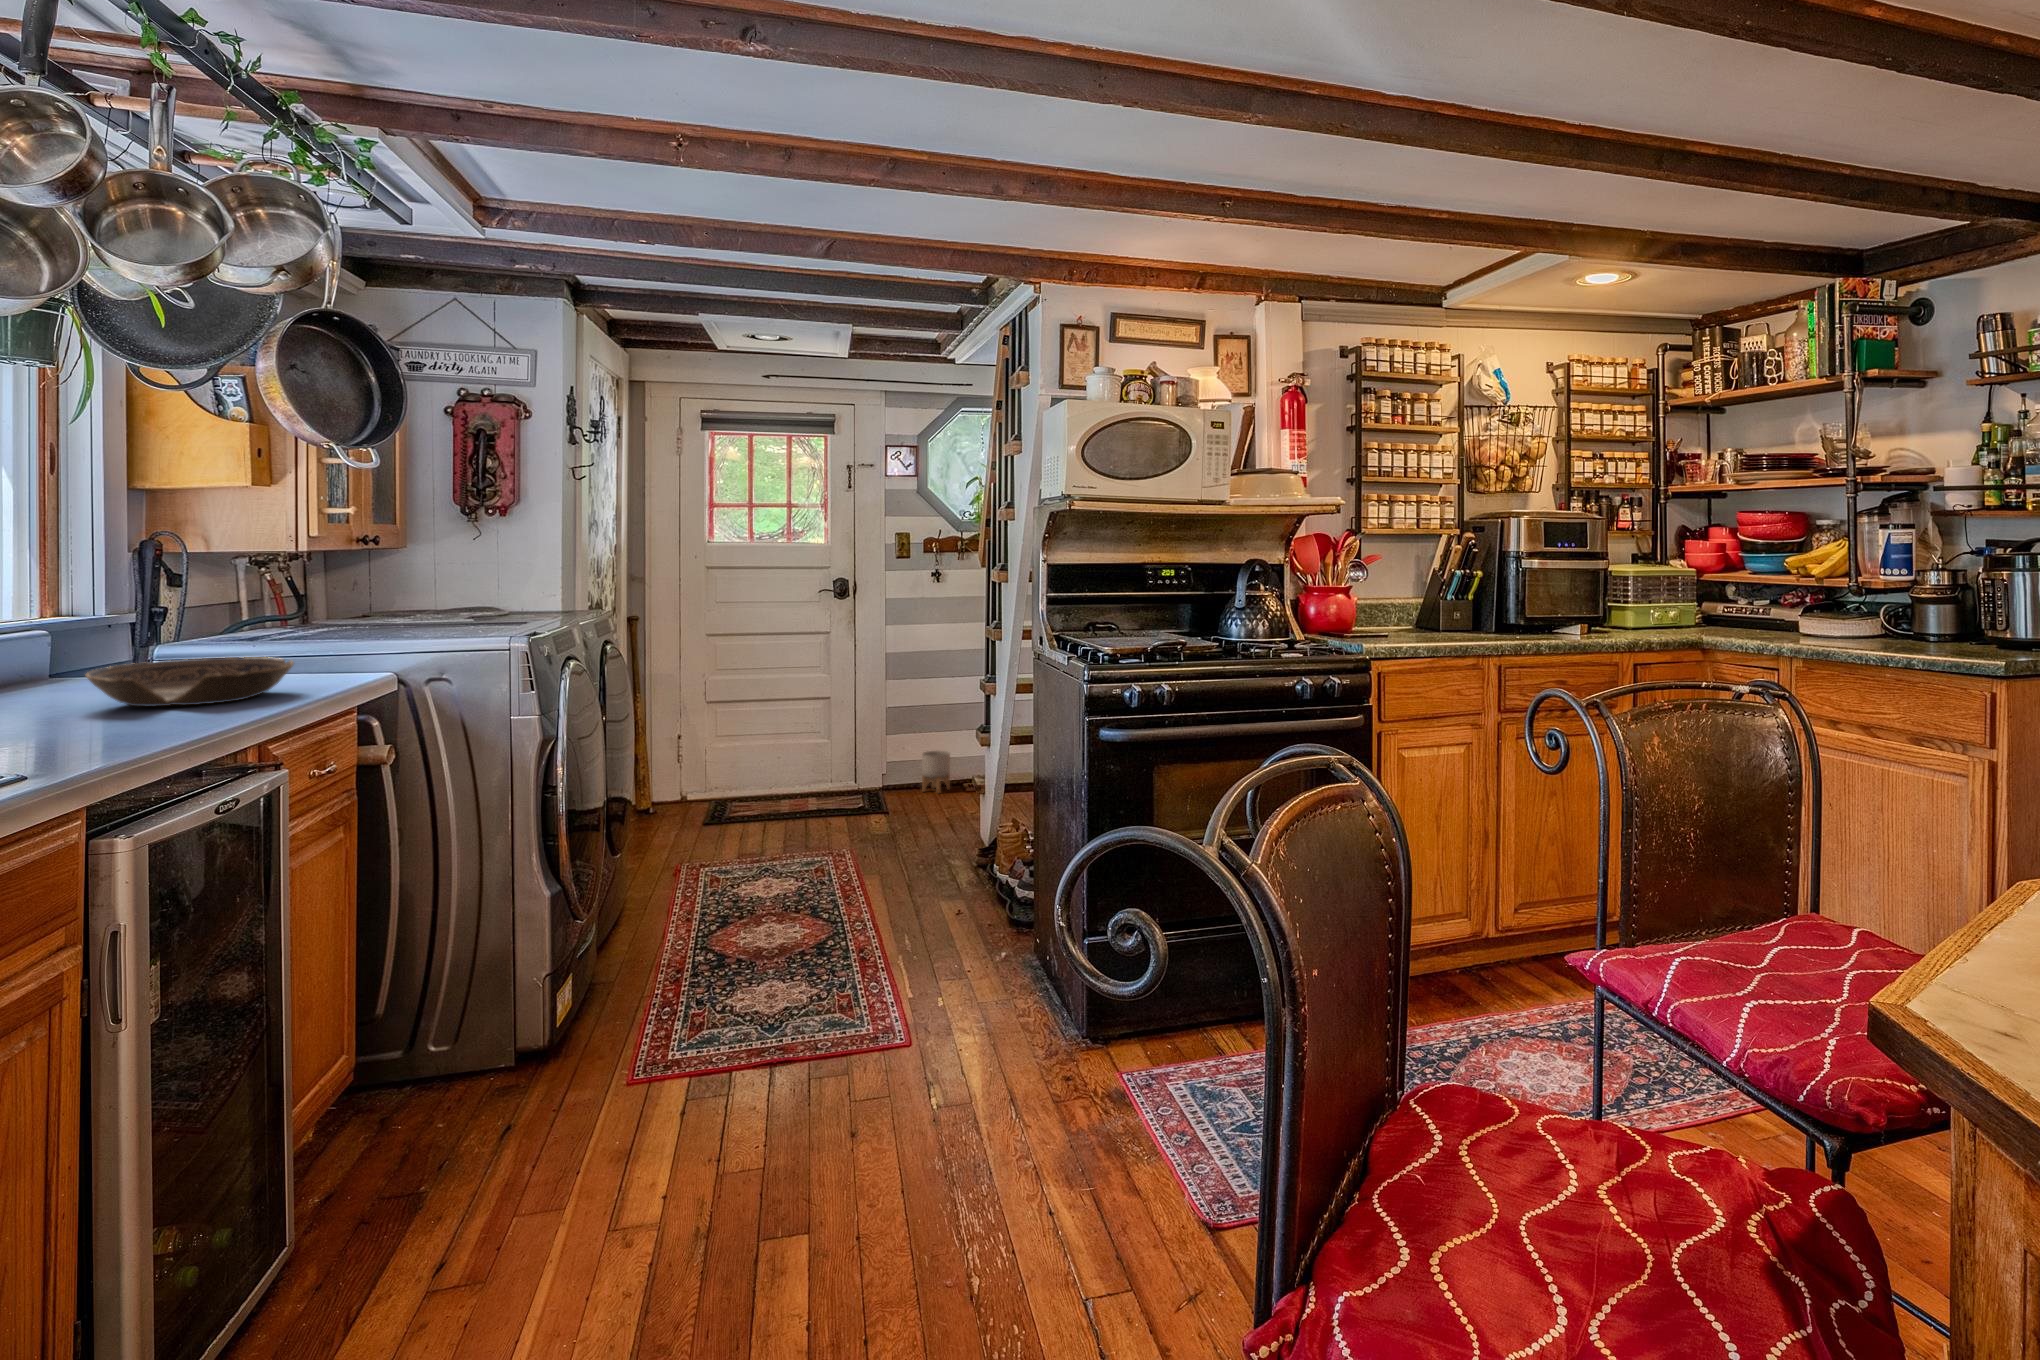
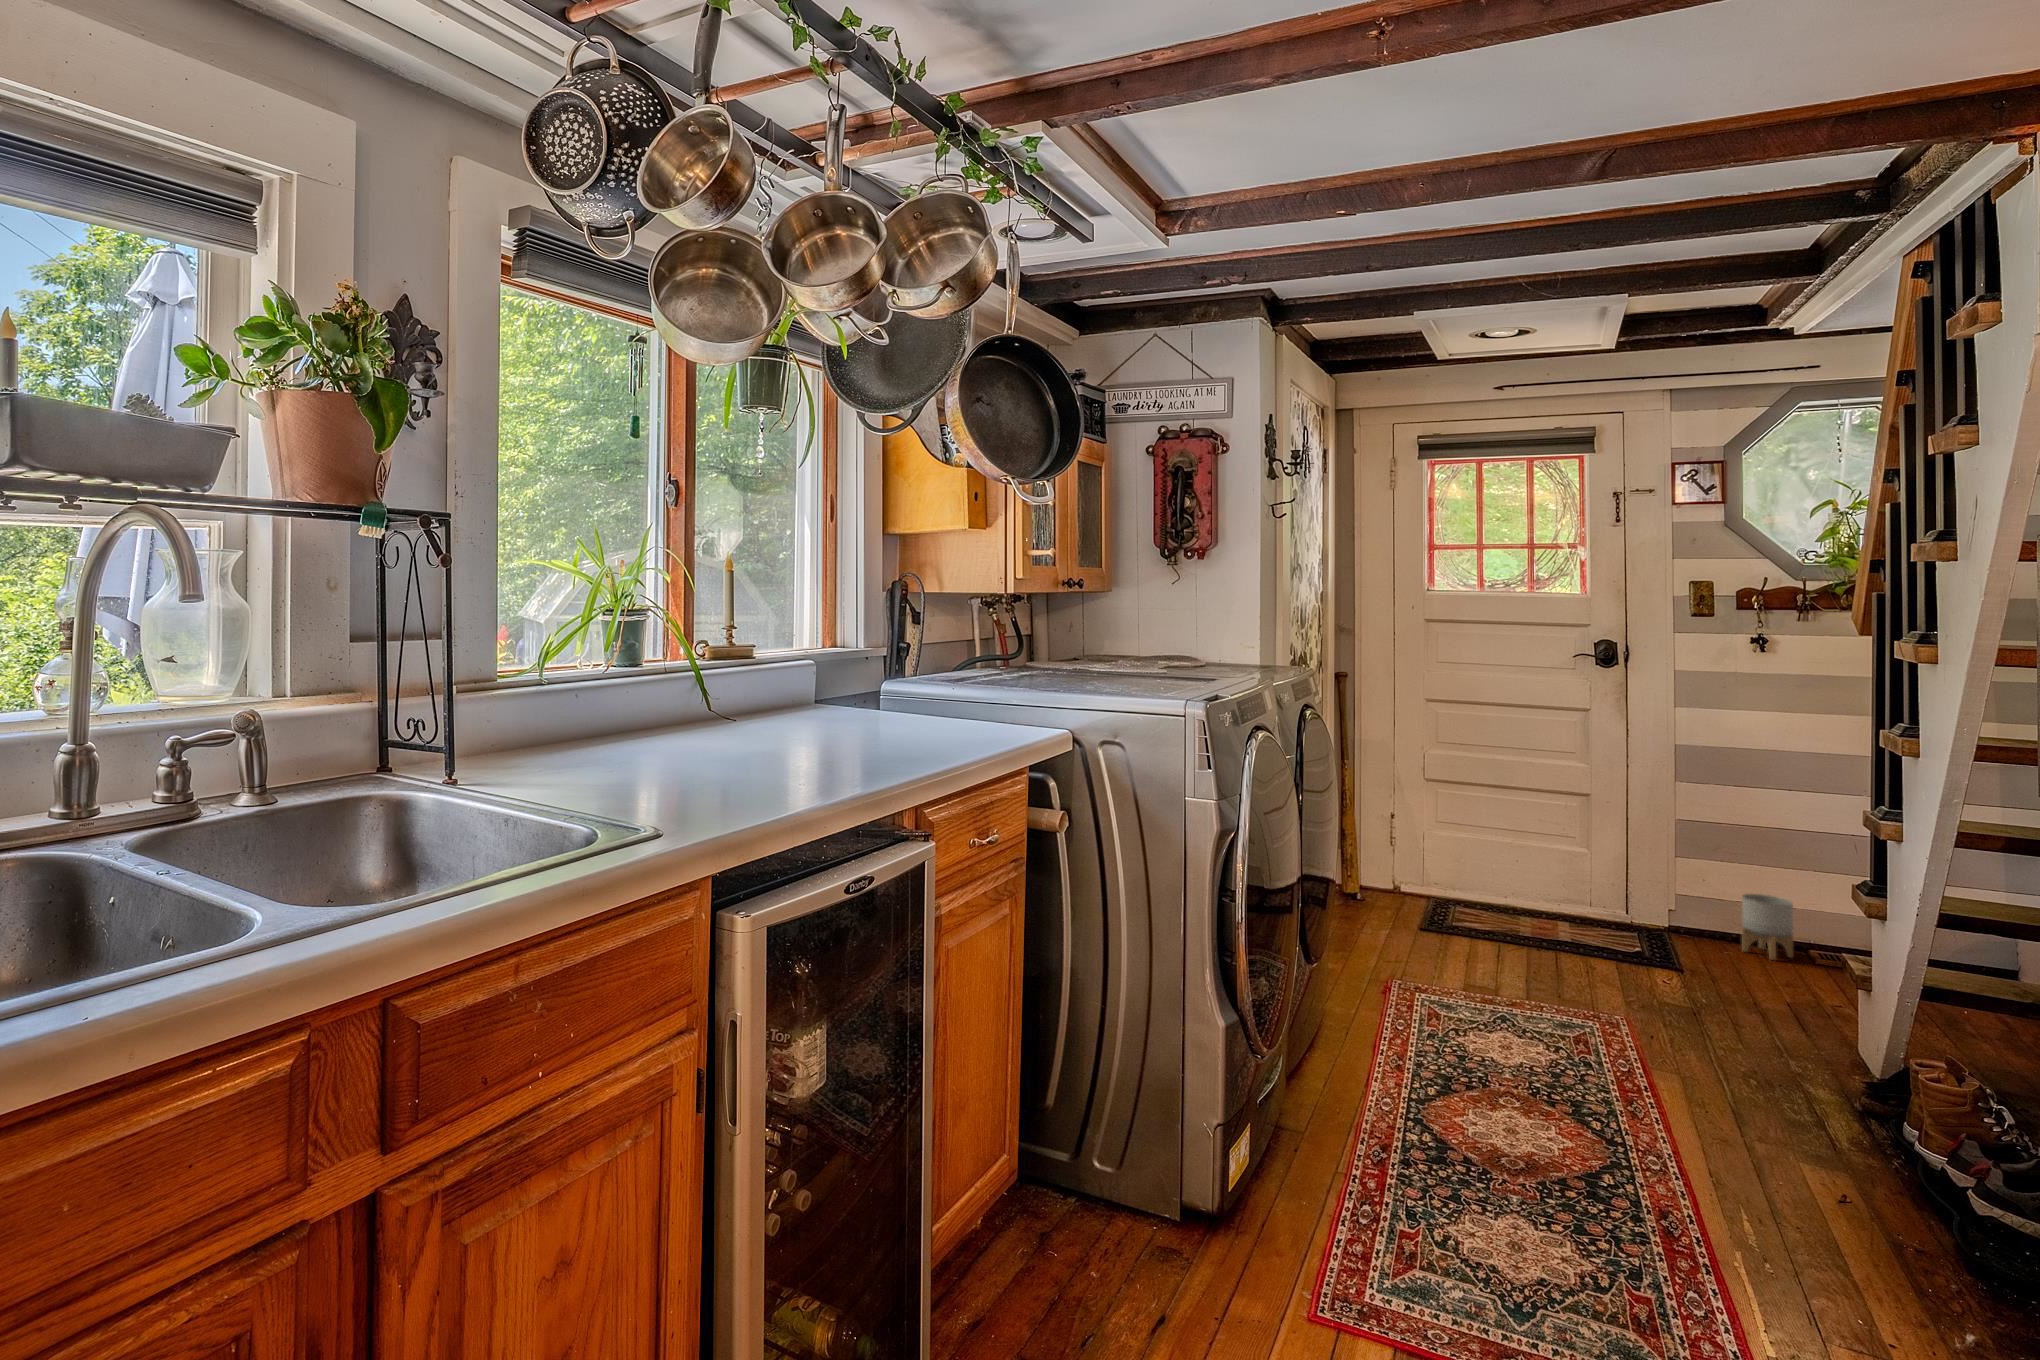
bowl: present [86,657,294,706] -> none [802,700,963,752]

